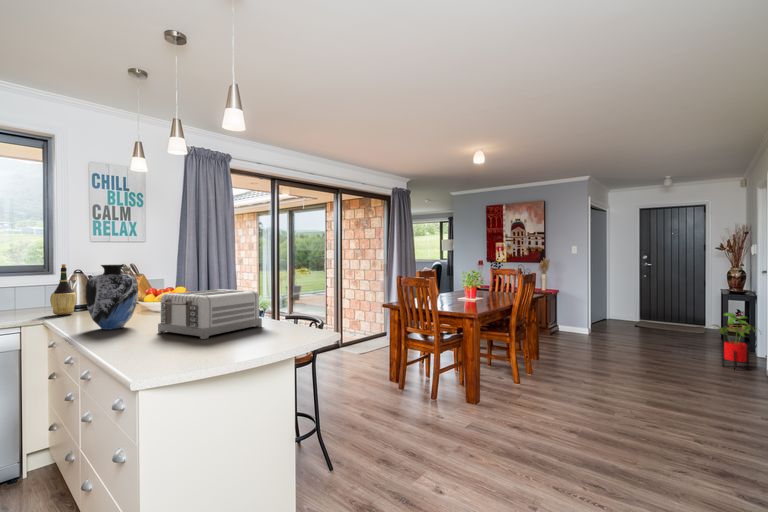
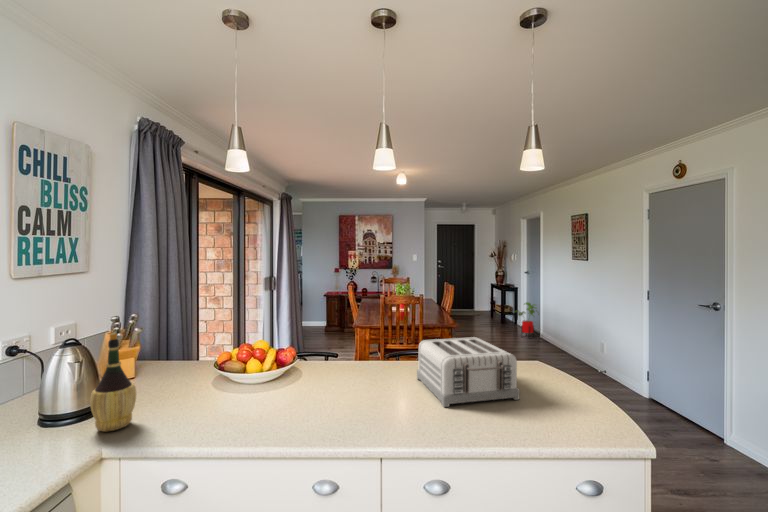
vase: present [85,265,138,330] -> none [328,327,389,425]

